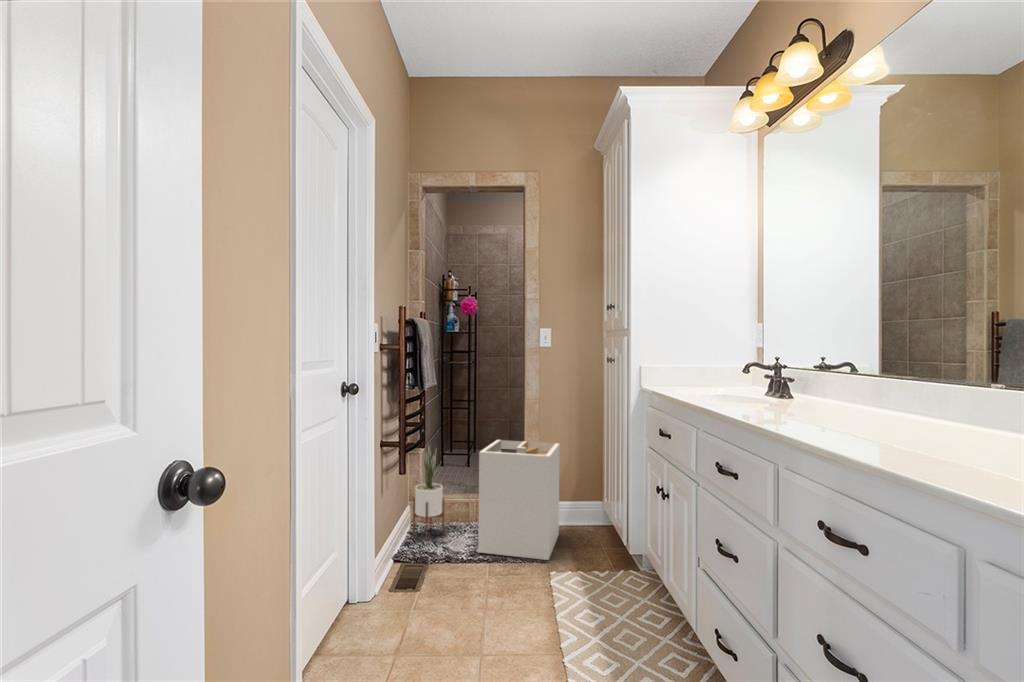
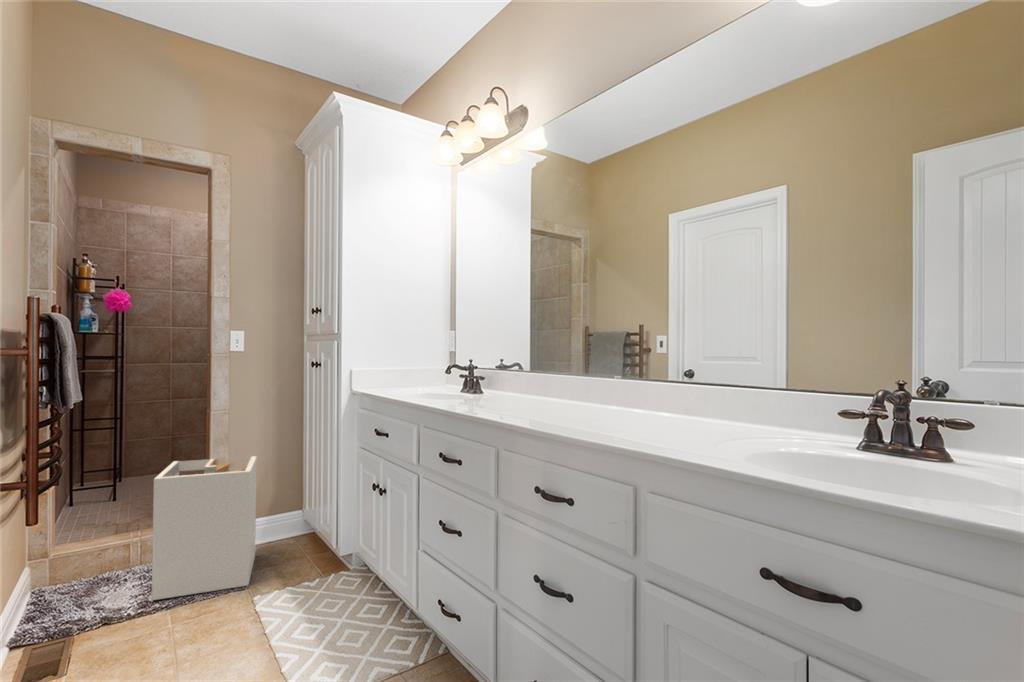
potted plant: present [413,447,444,539] -> none [38,478,93,605]

